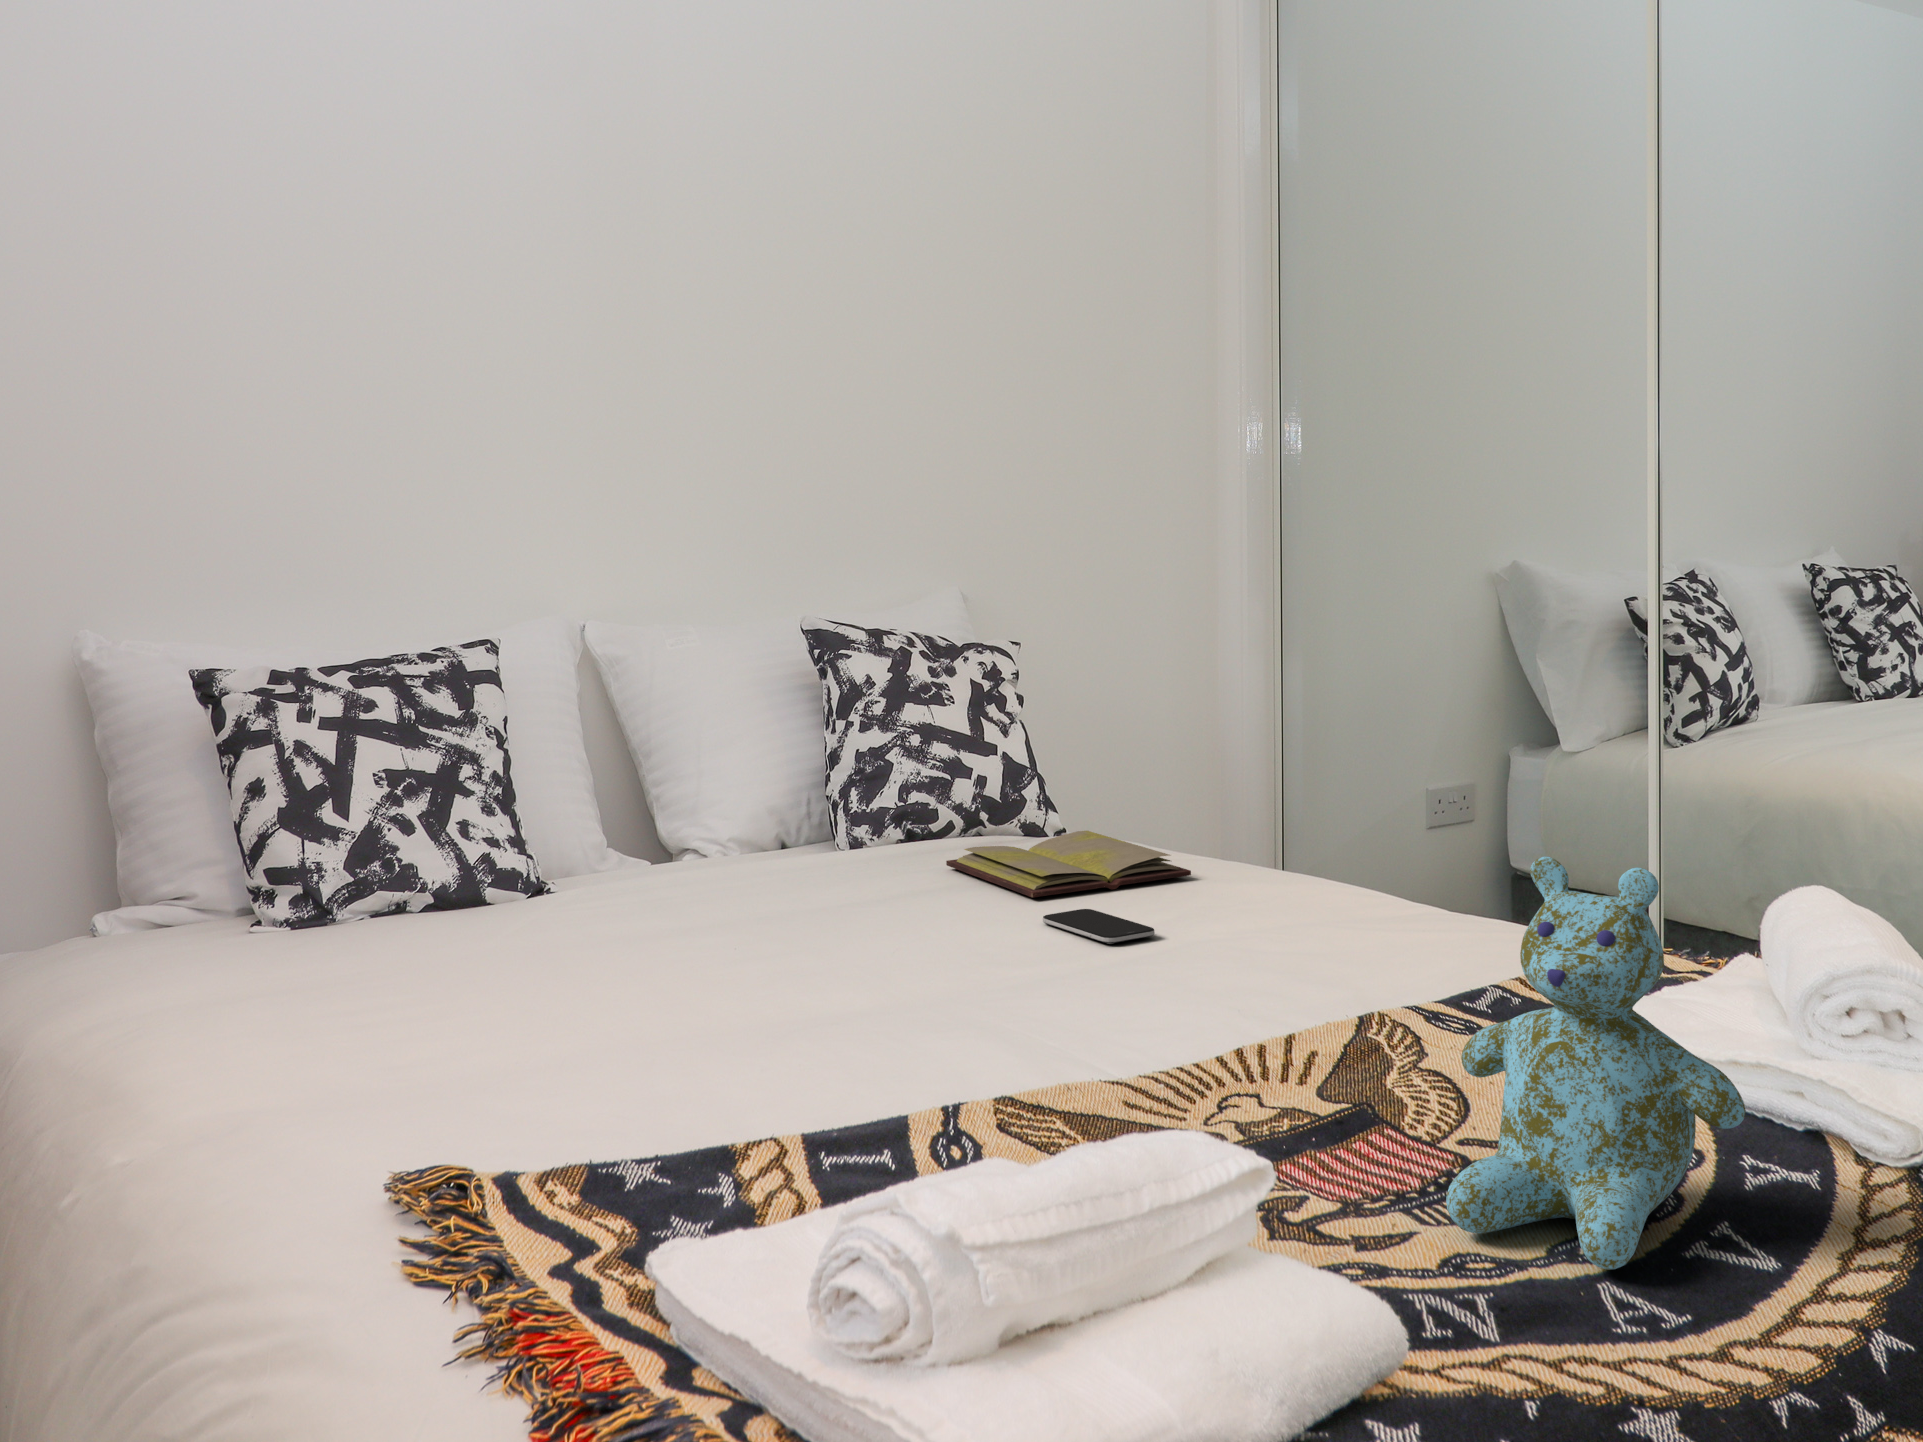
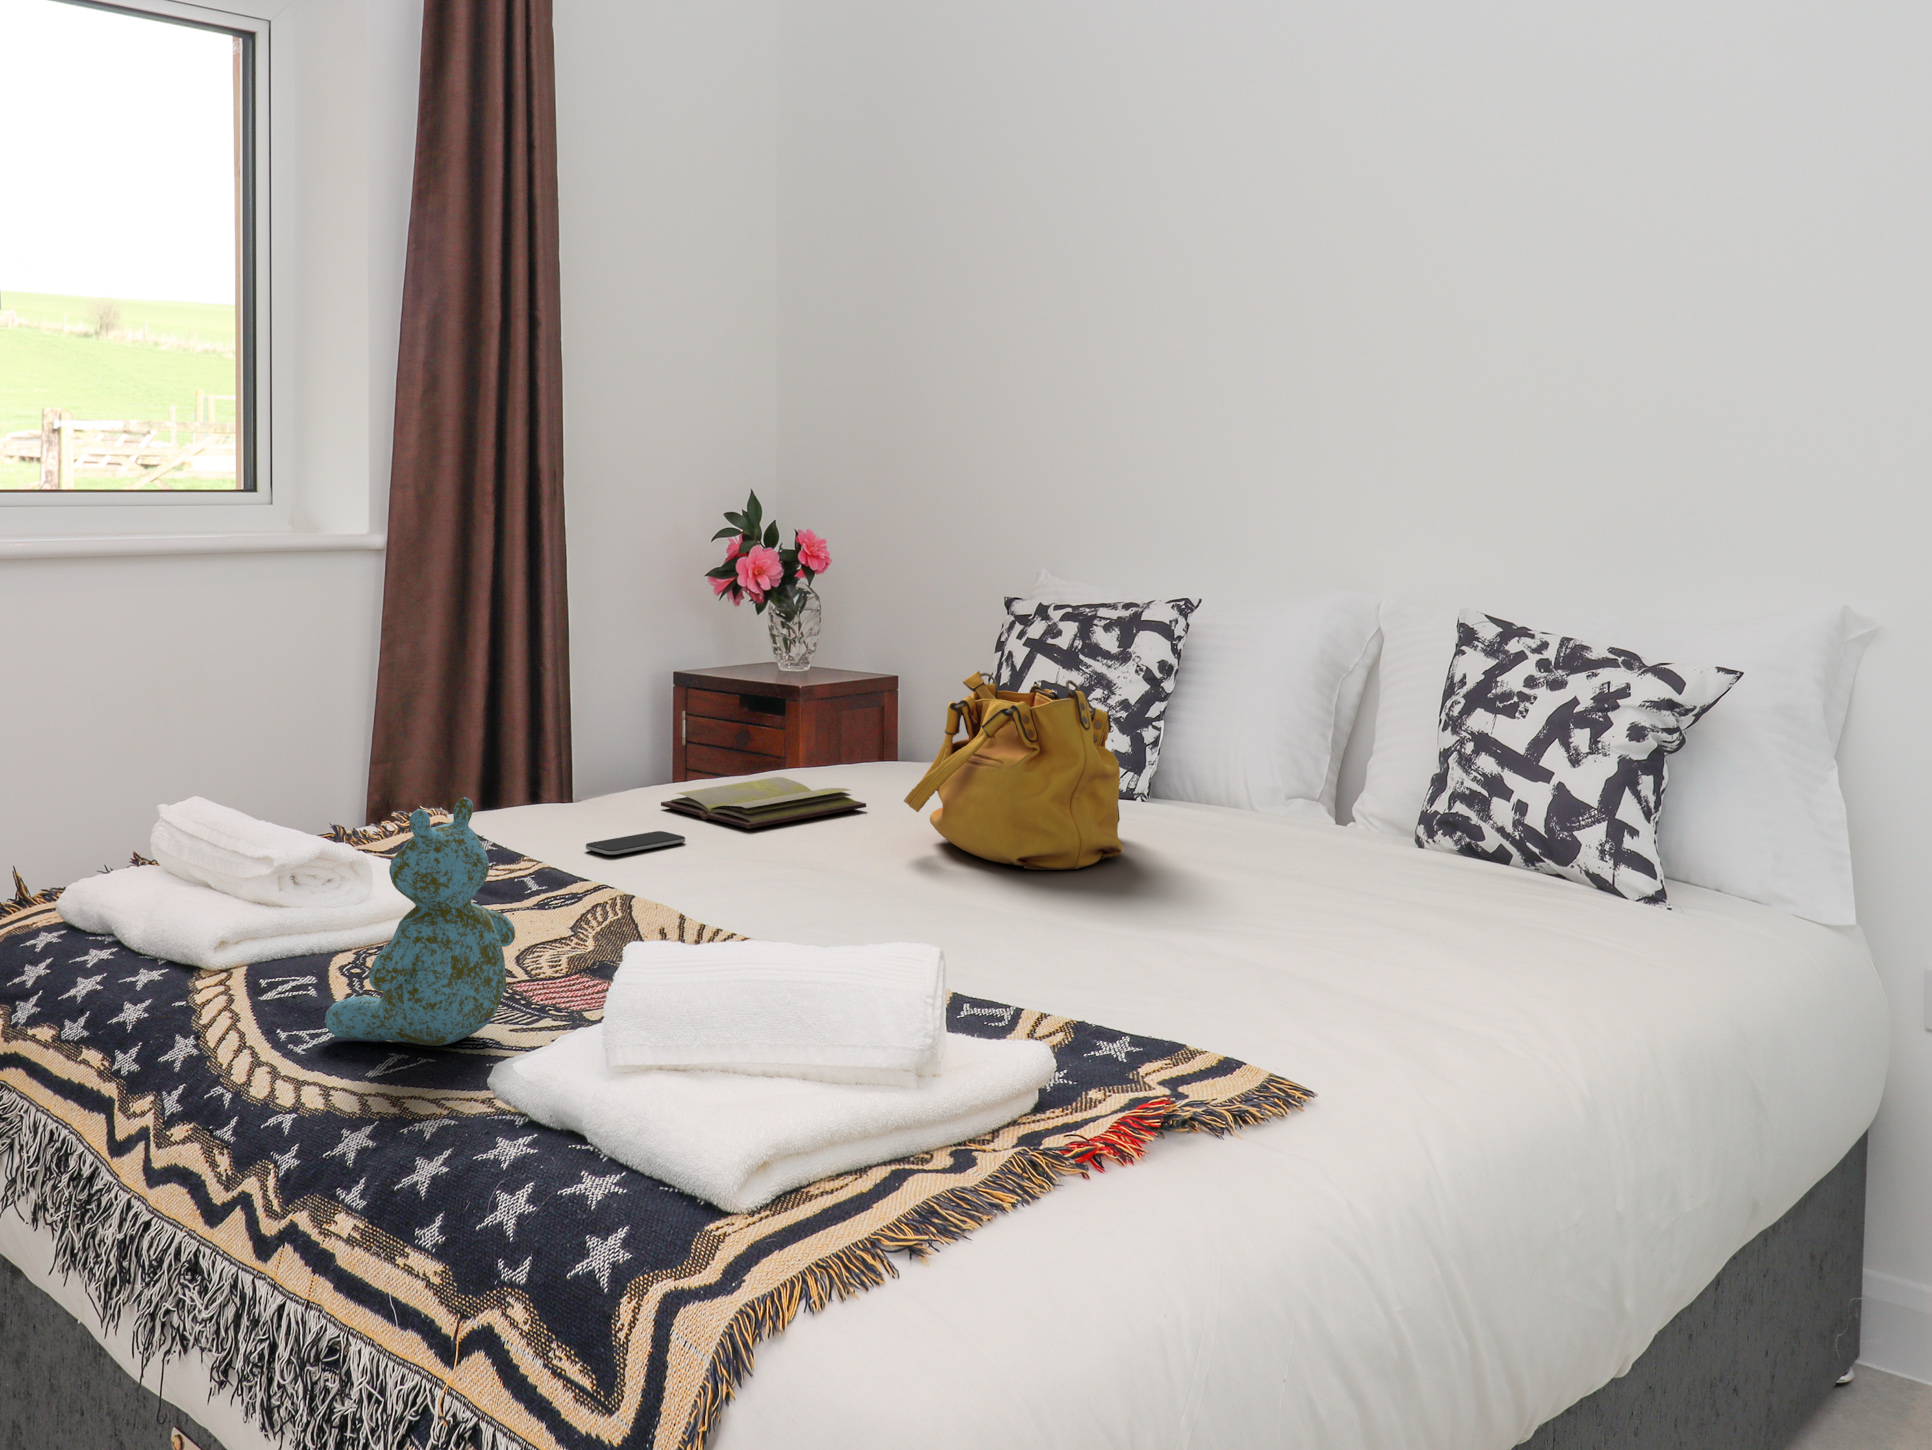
handbag: none [600,711,900,957] -> present [904,671,1123,870]
diary: present [946,831,1191,897] -> present [661,777,866,828]
smartphone: present [1043,909,1155,944] -> present [586,831,685,855]

